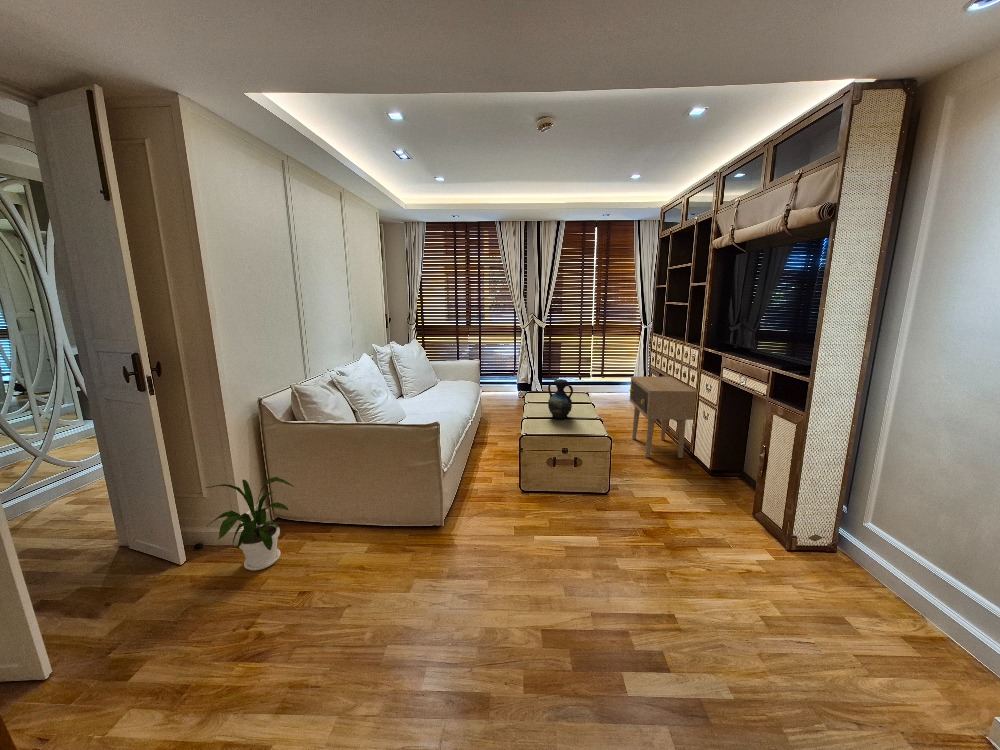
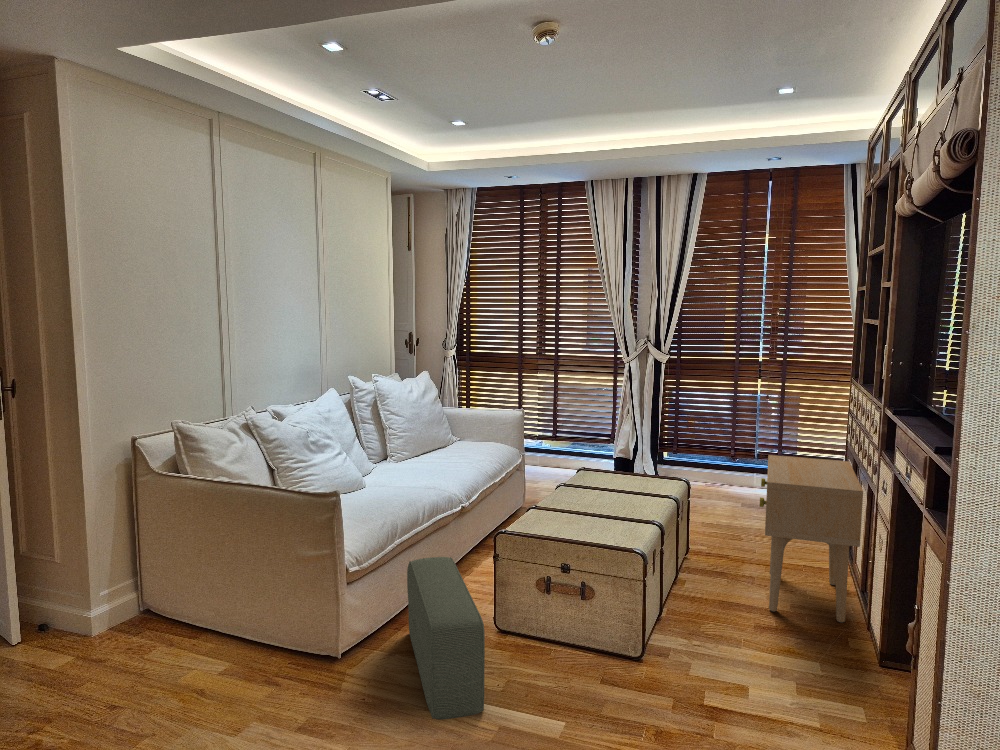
vase: present [548,379,573,418] -> none [575,447,617,516]
pouf: none [471,453,553,551] -> present [407,557,485,720]
house plant: present [206,477,293,571] -> none [21,543,142,668]

